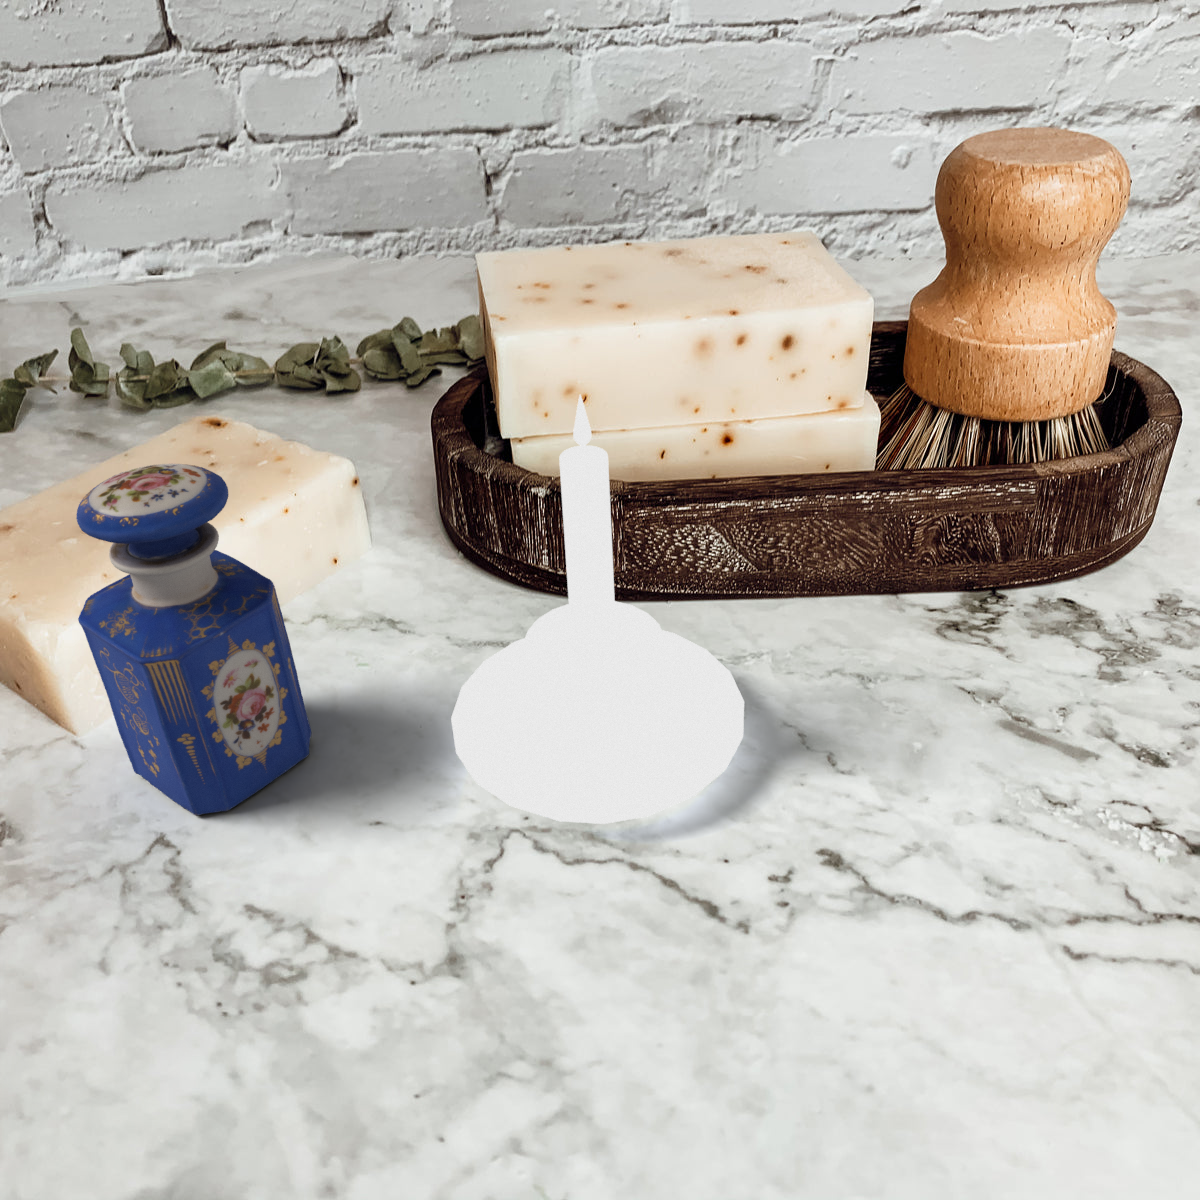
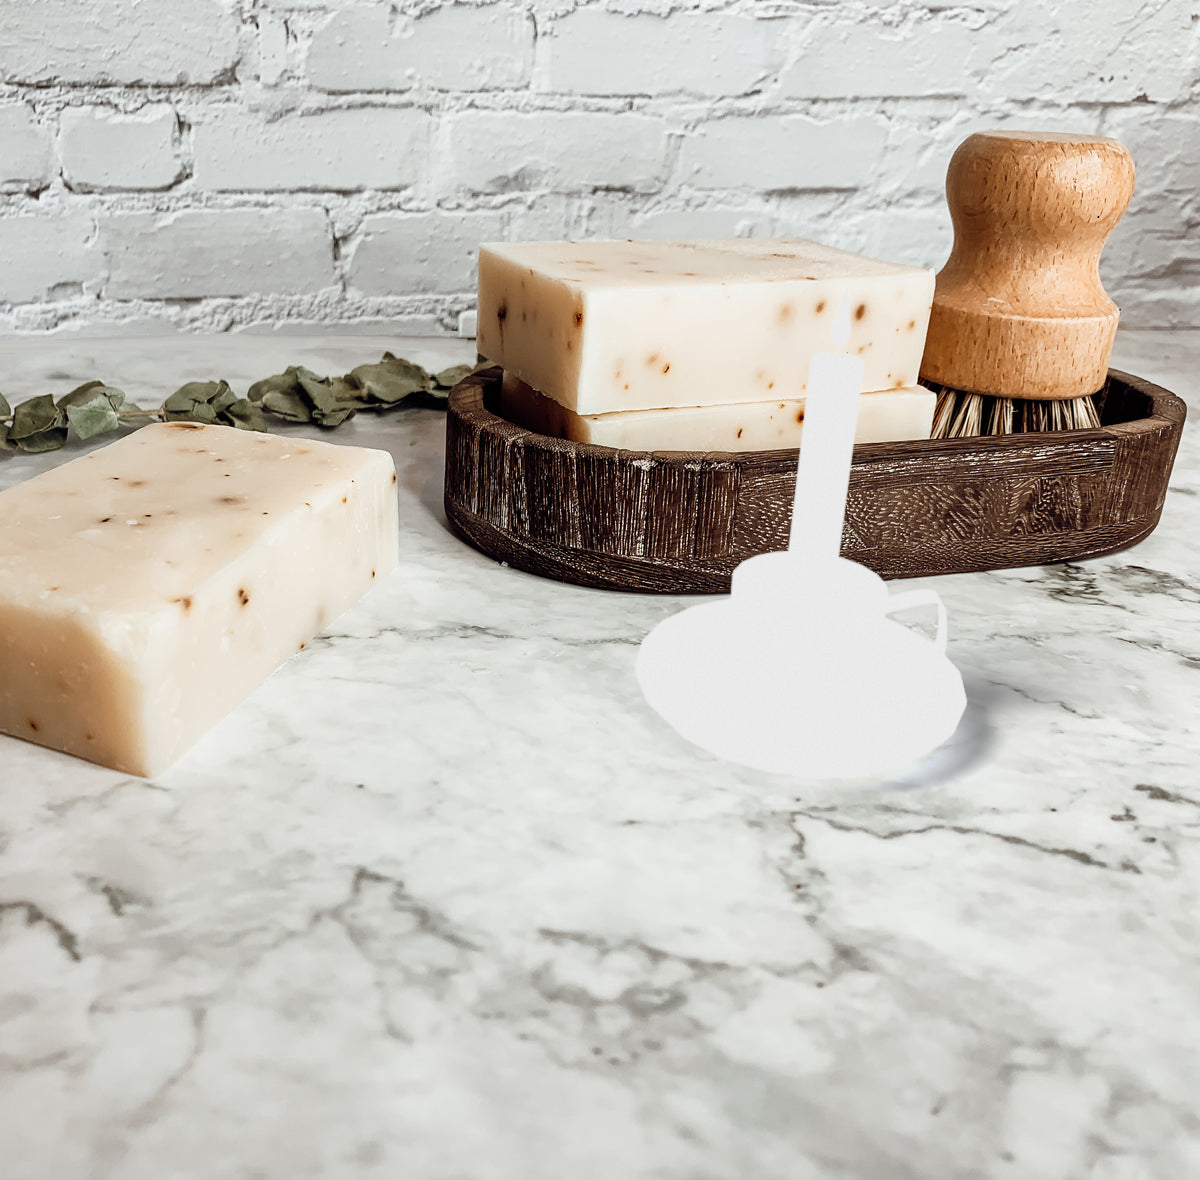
perfume bottle: present [76,464,311,815] -> none [239,384,480,829]

